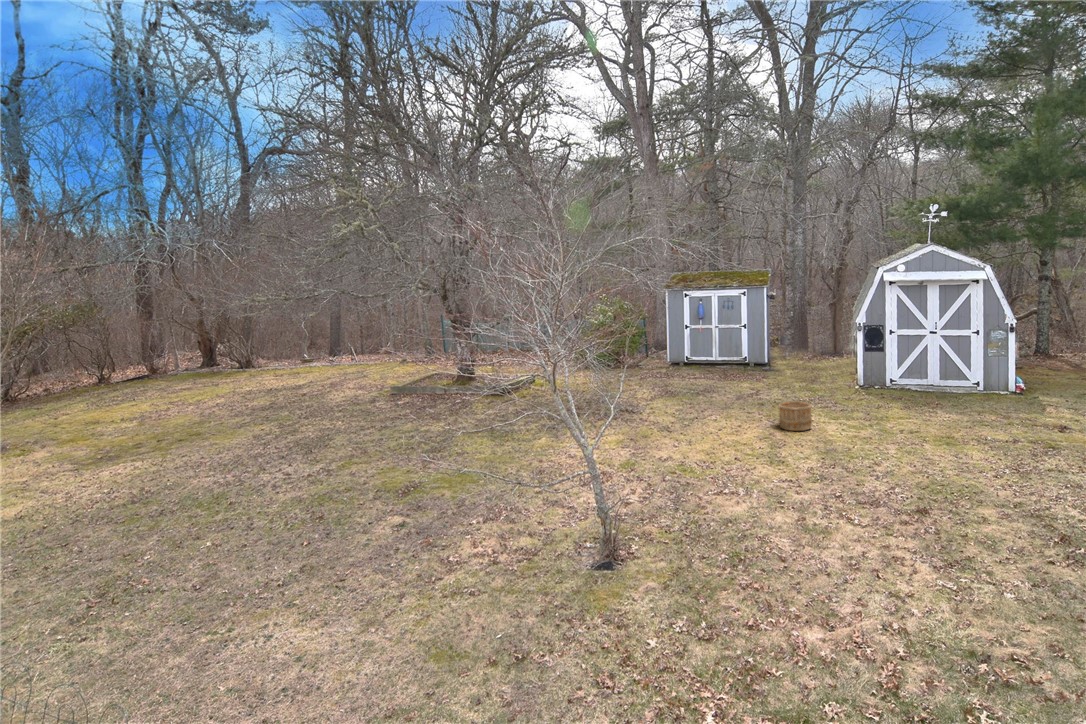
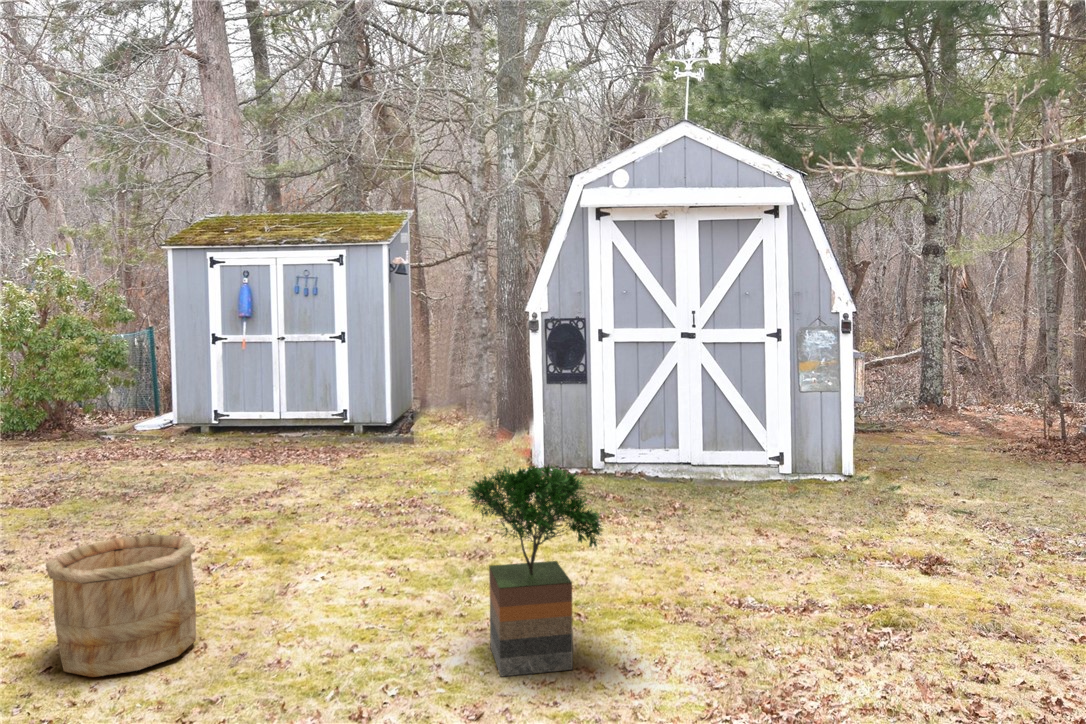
potted tree: none [889,386,931,436] -> present [468,465,602,677]

